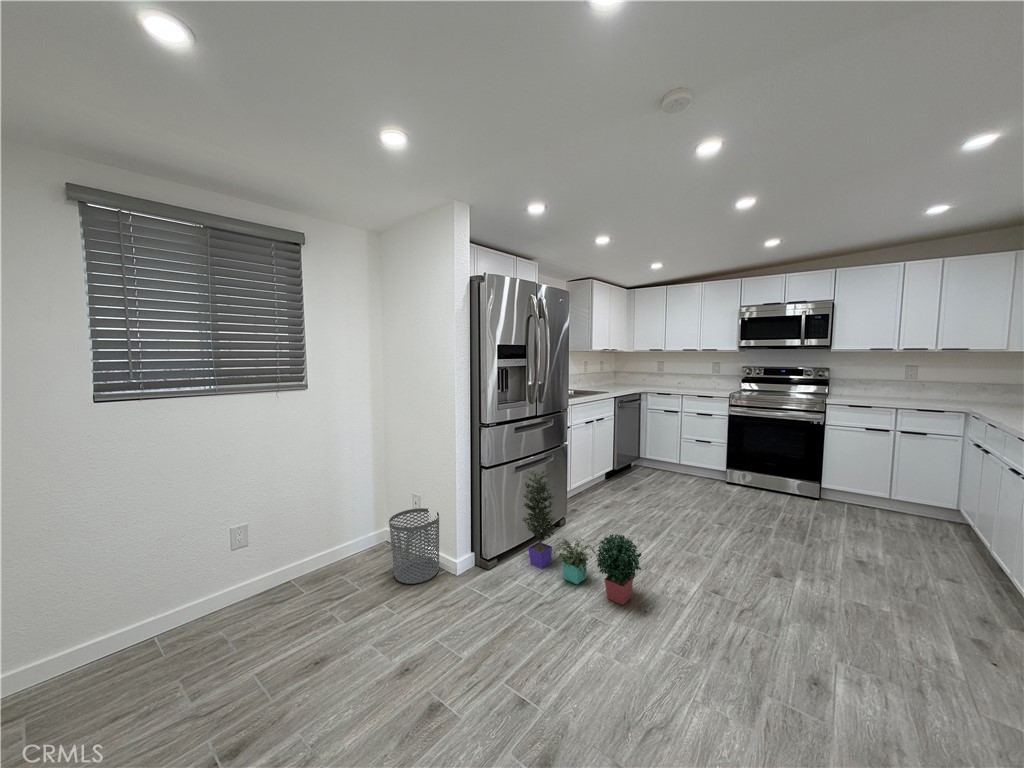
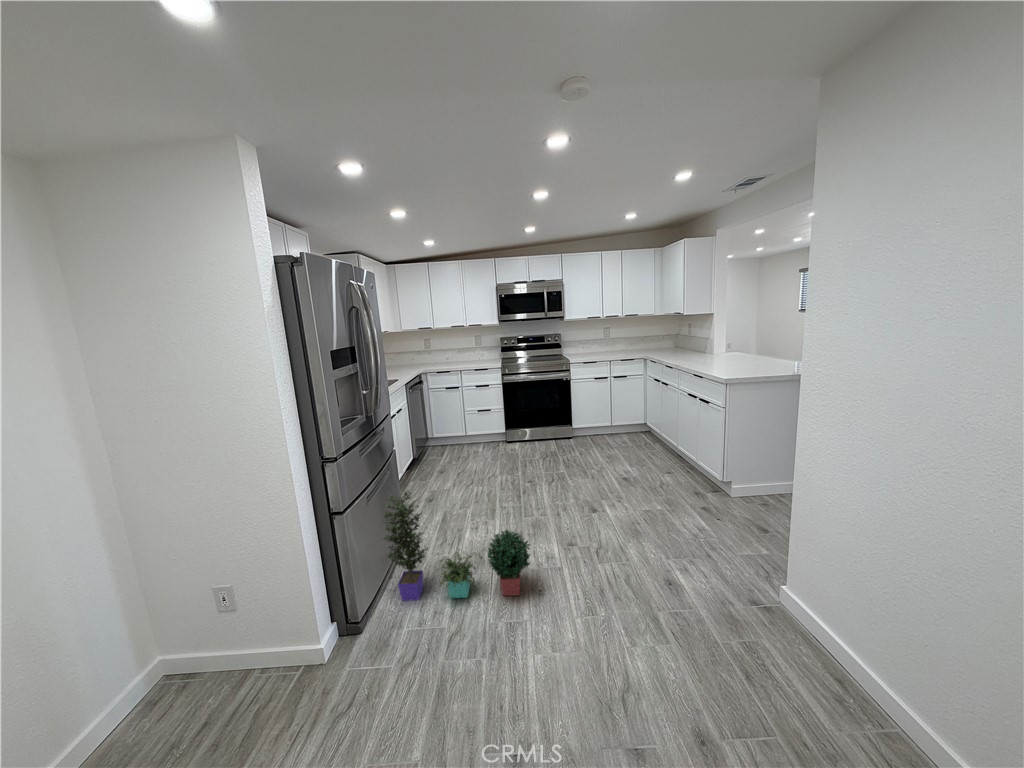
waste bin: present [389,508,439,584] -> none [182,602,287,739]

